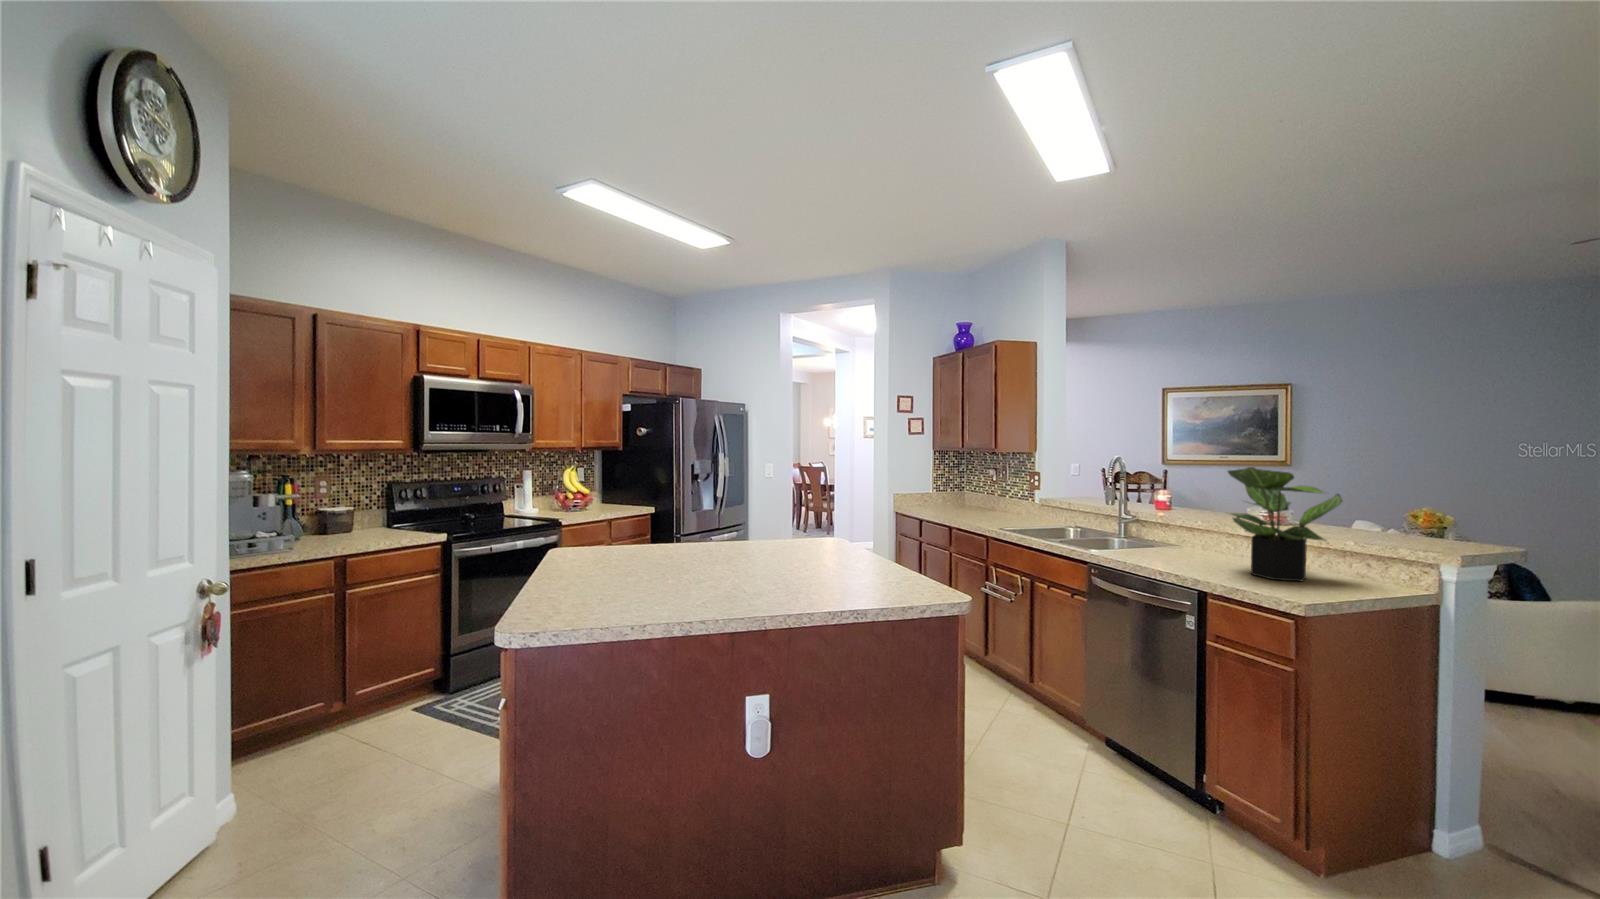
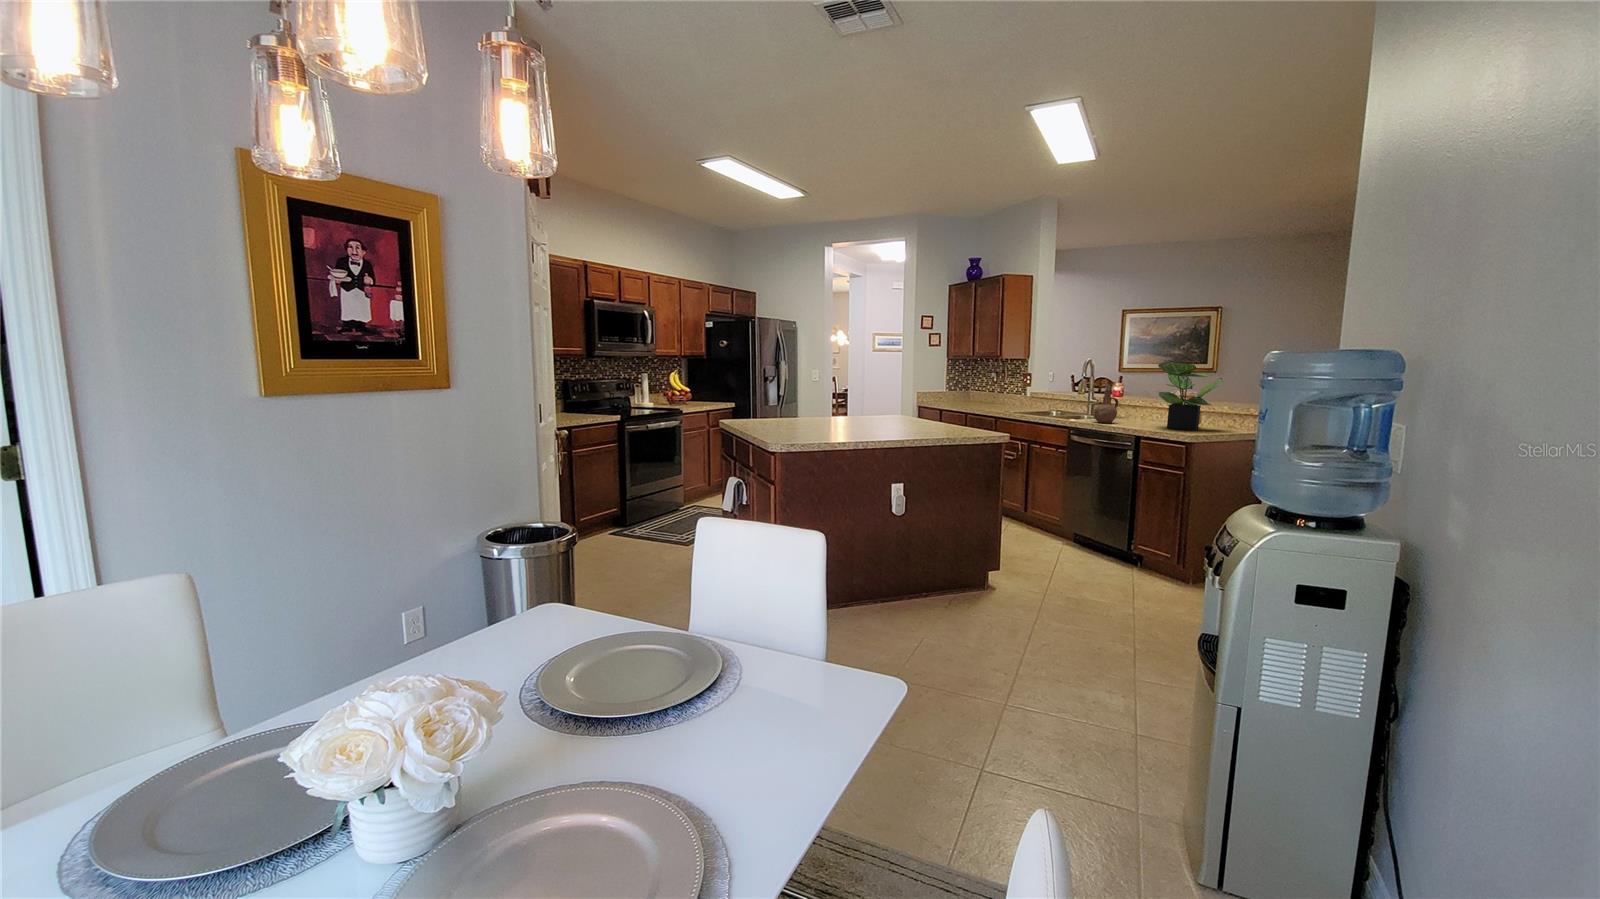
ceramic pitcher: none [1127,498,1166,559] -> present [1093,384,1119,423]

